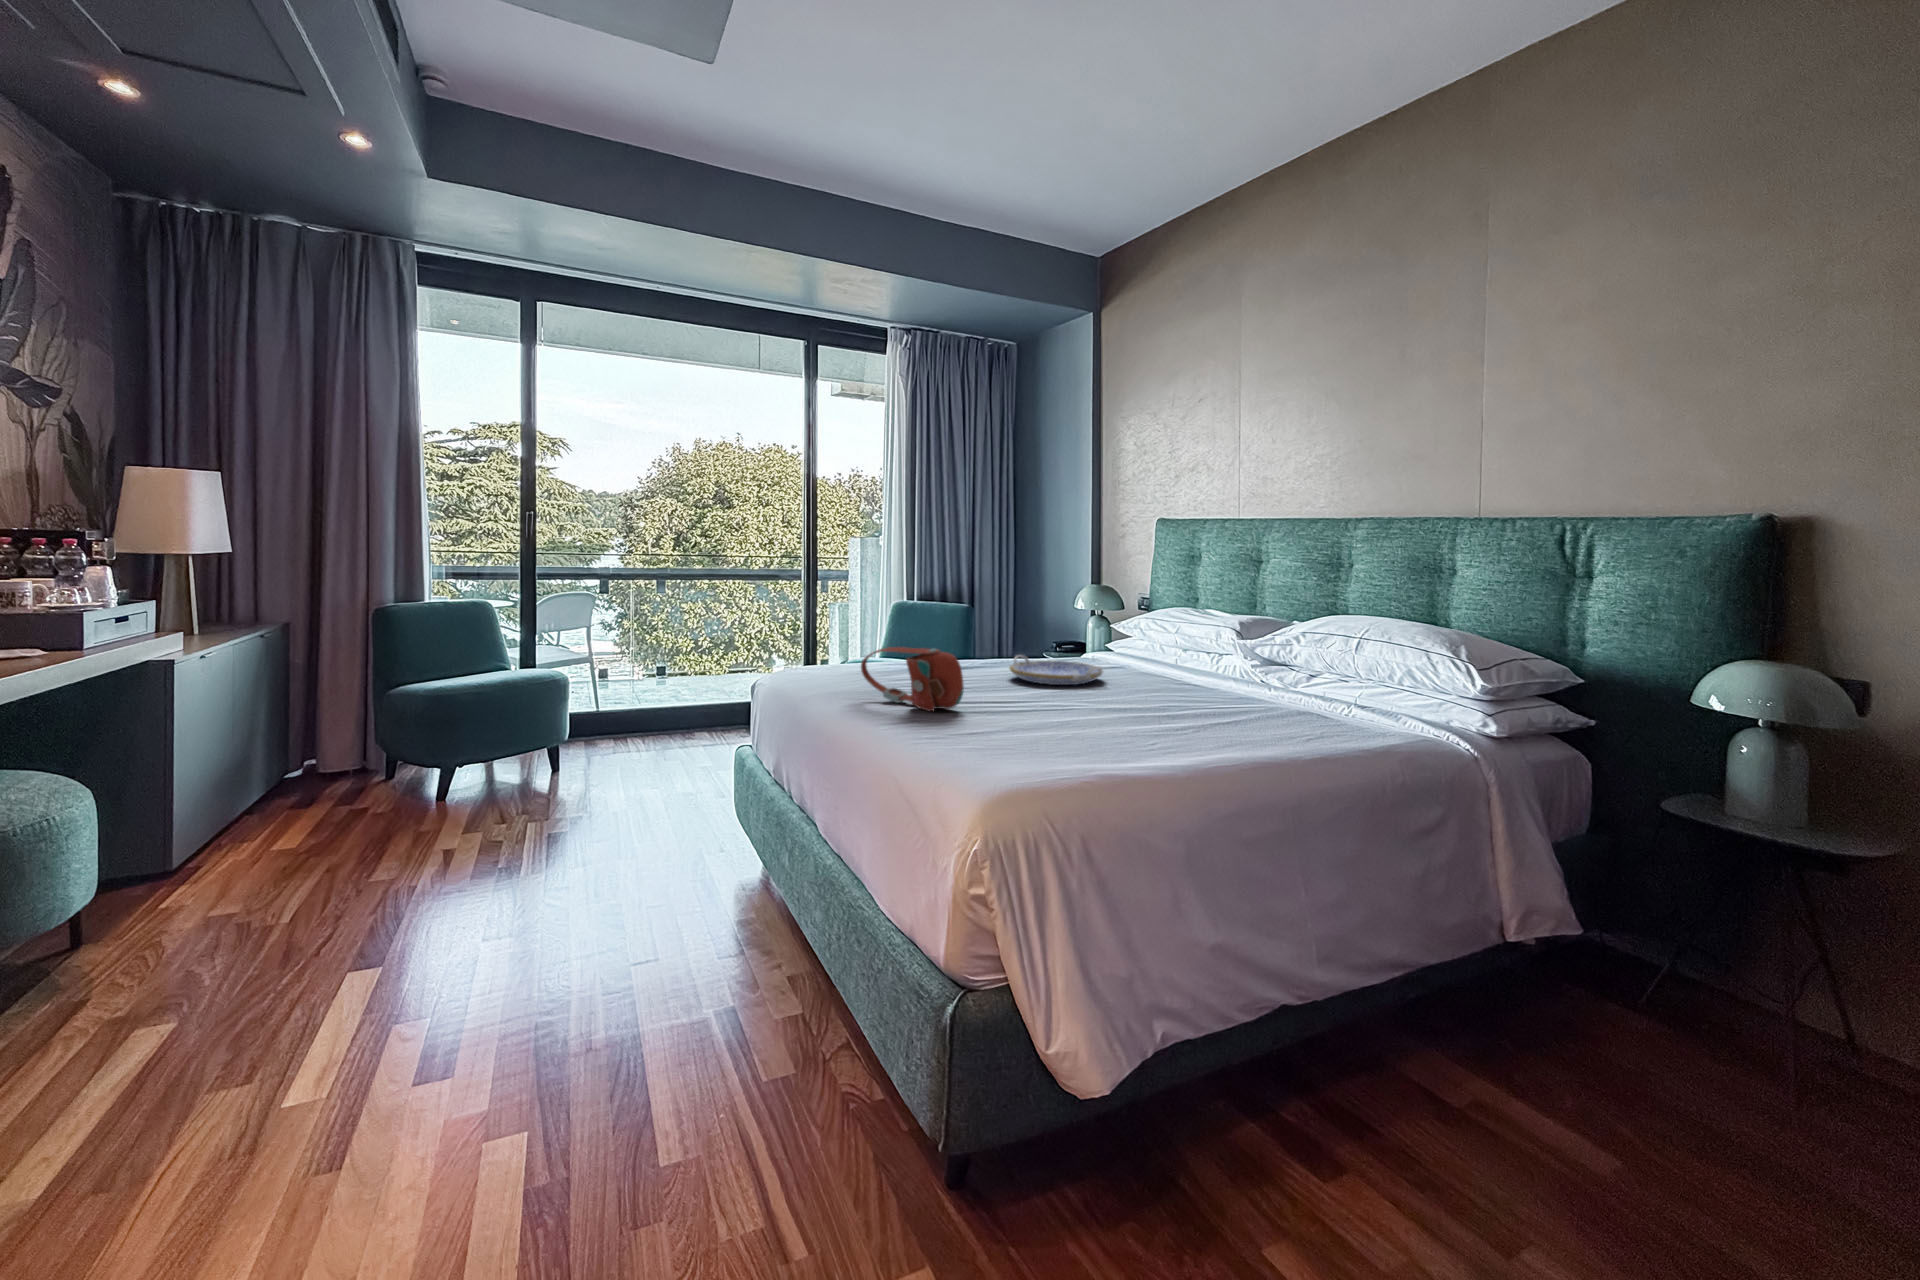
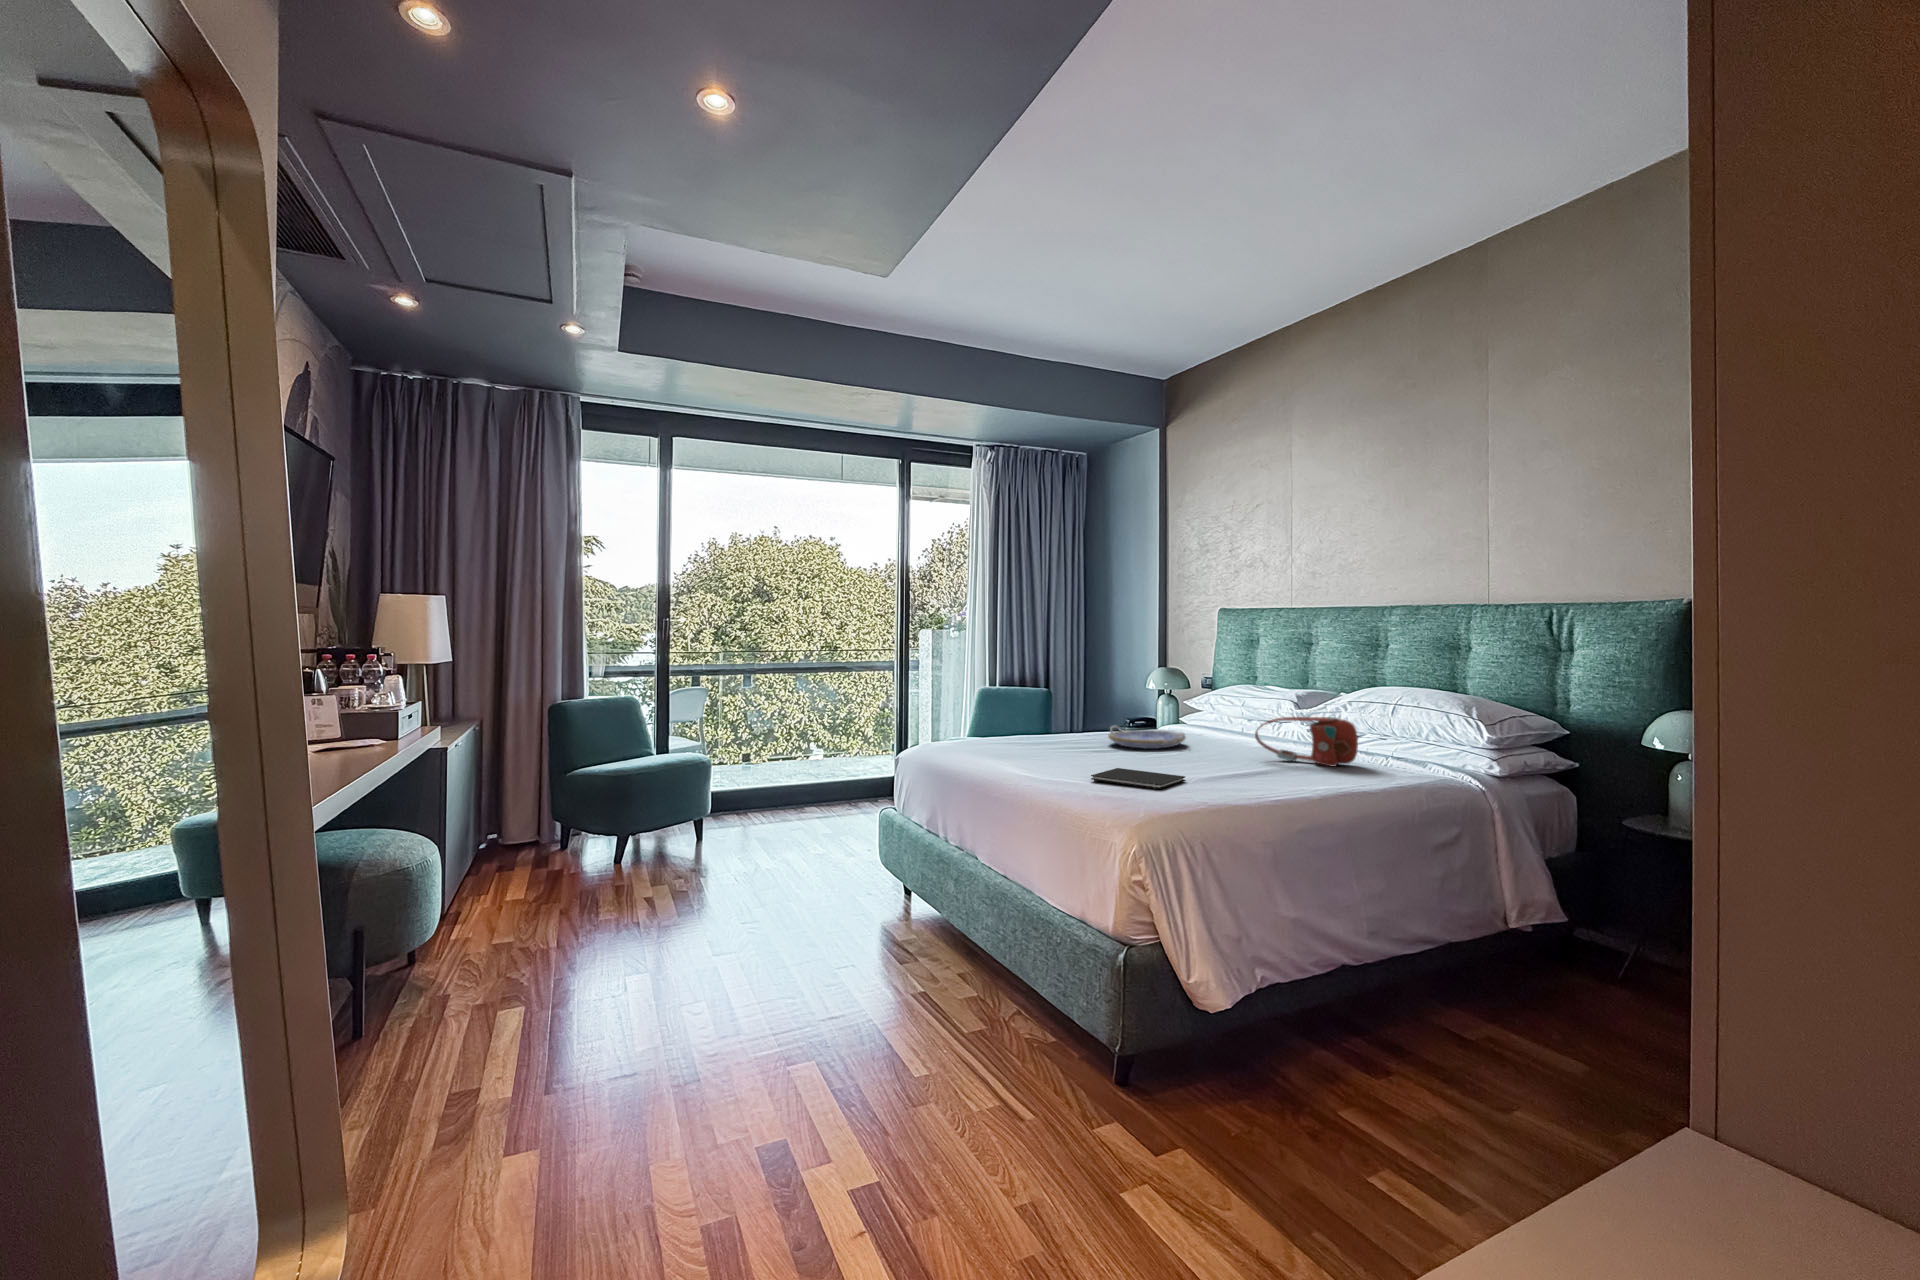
handbag: present [861,647,964,711] -> present [1255,717,1358,766]
notebook: none [958,714,1084,749] -> present [1091,768,1185,790]

